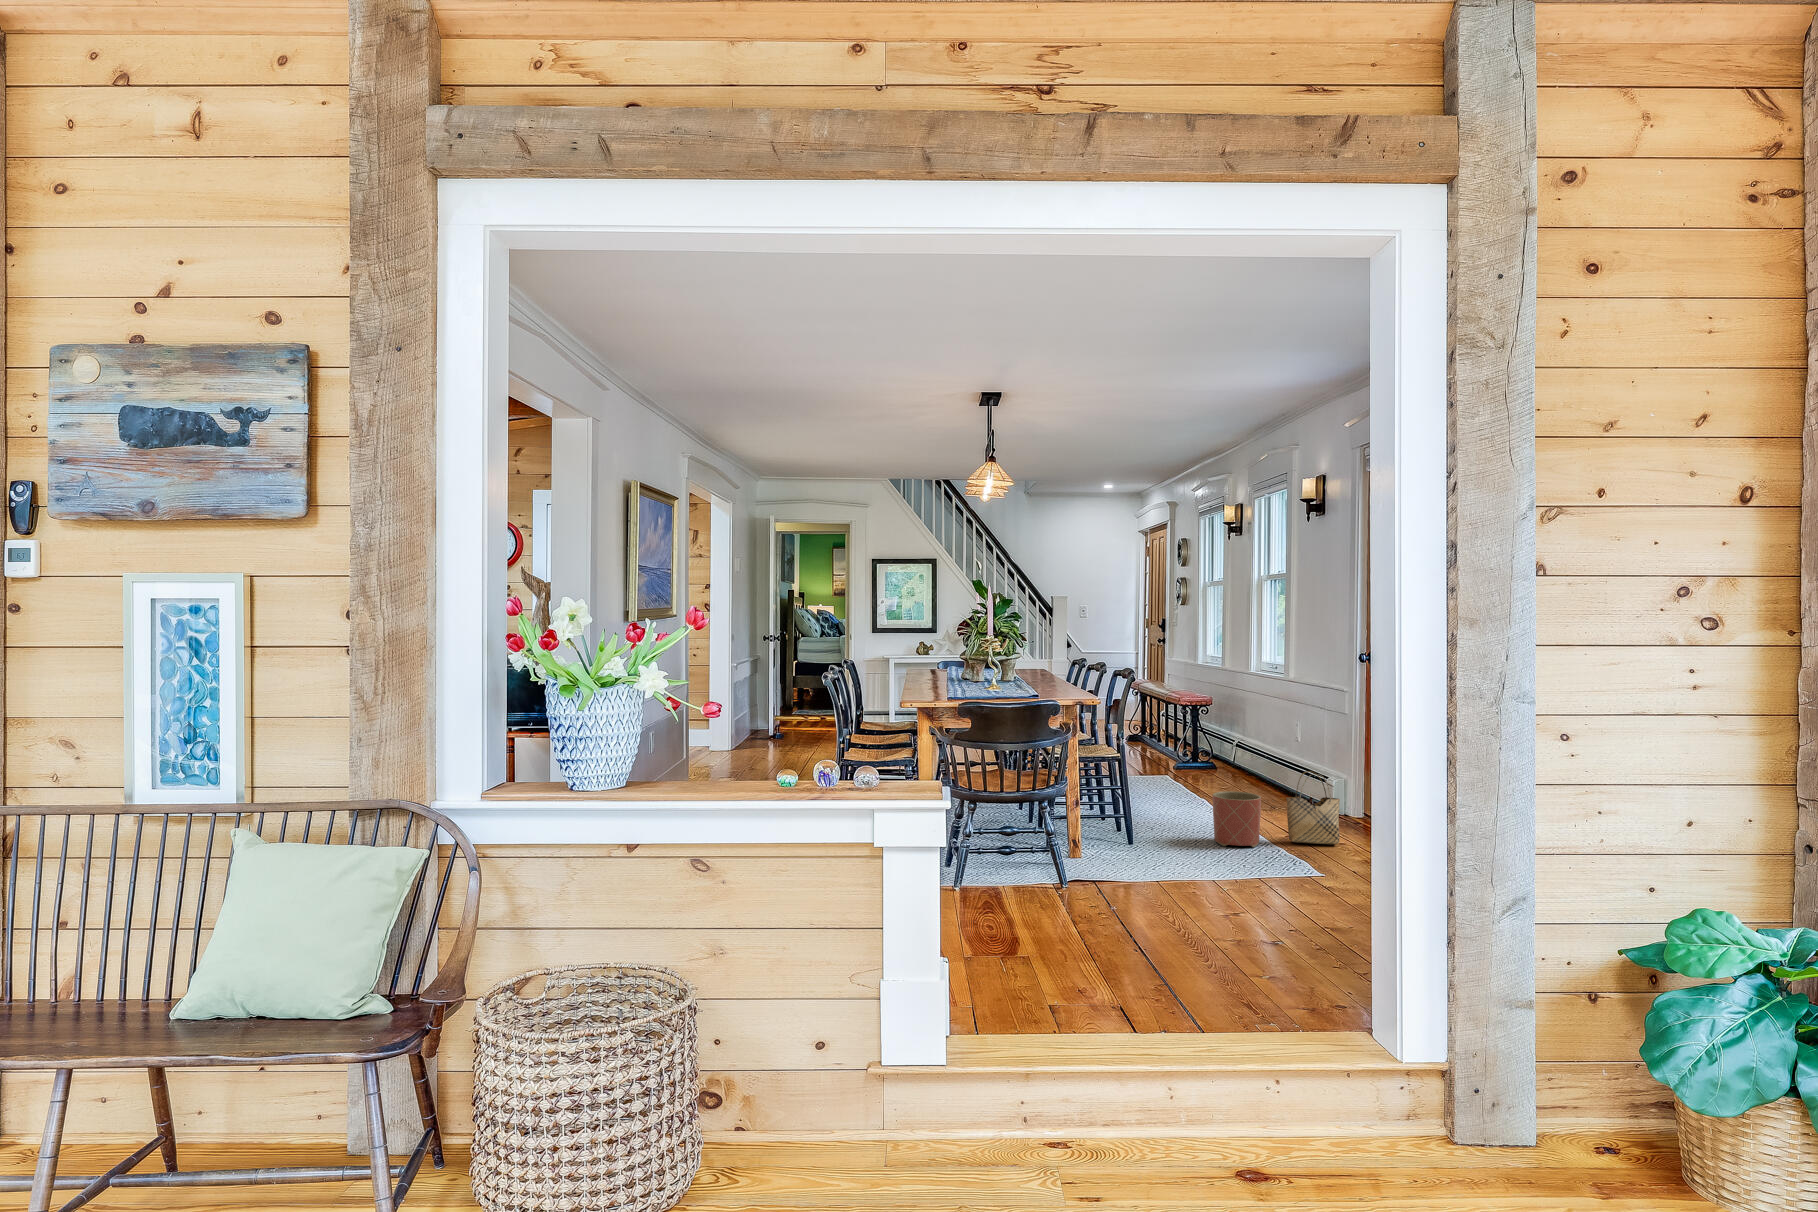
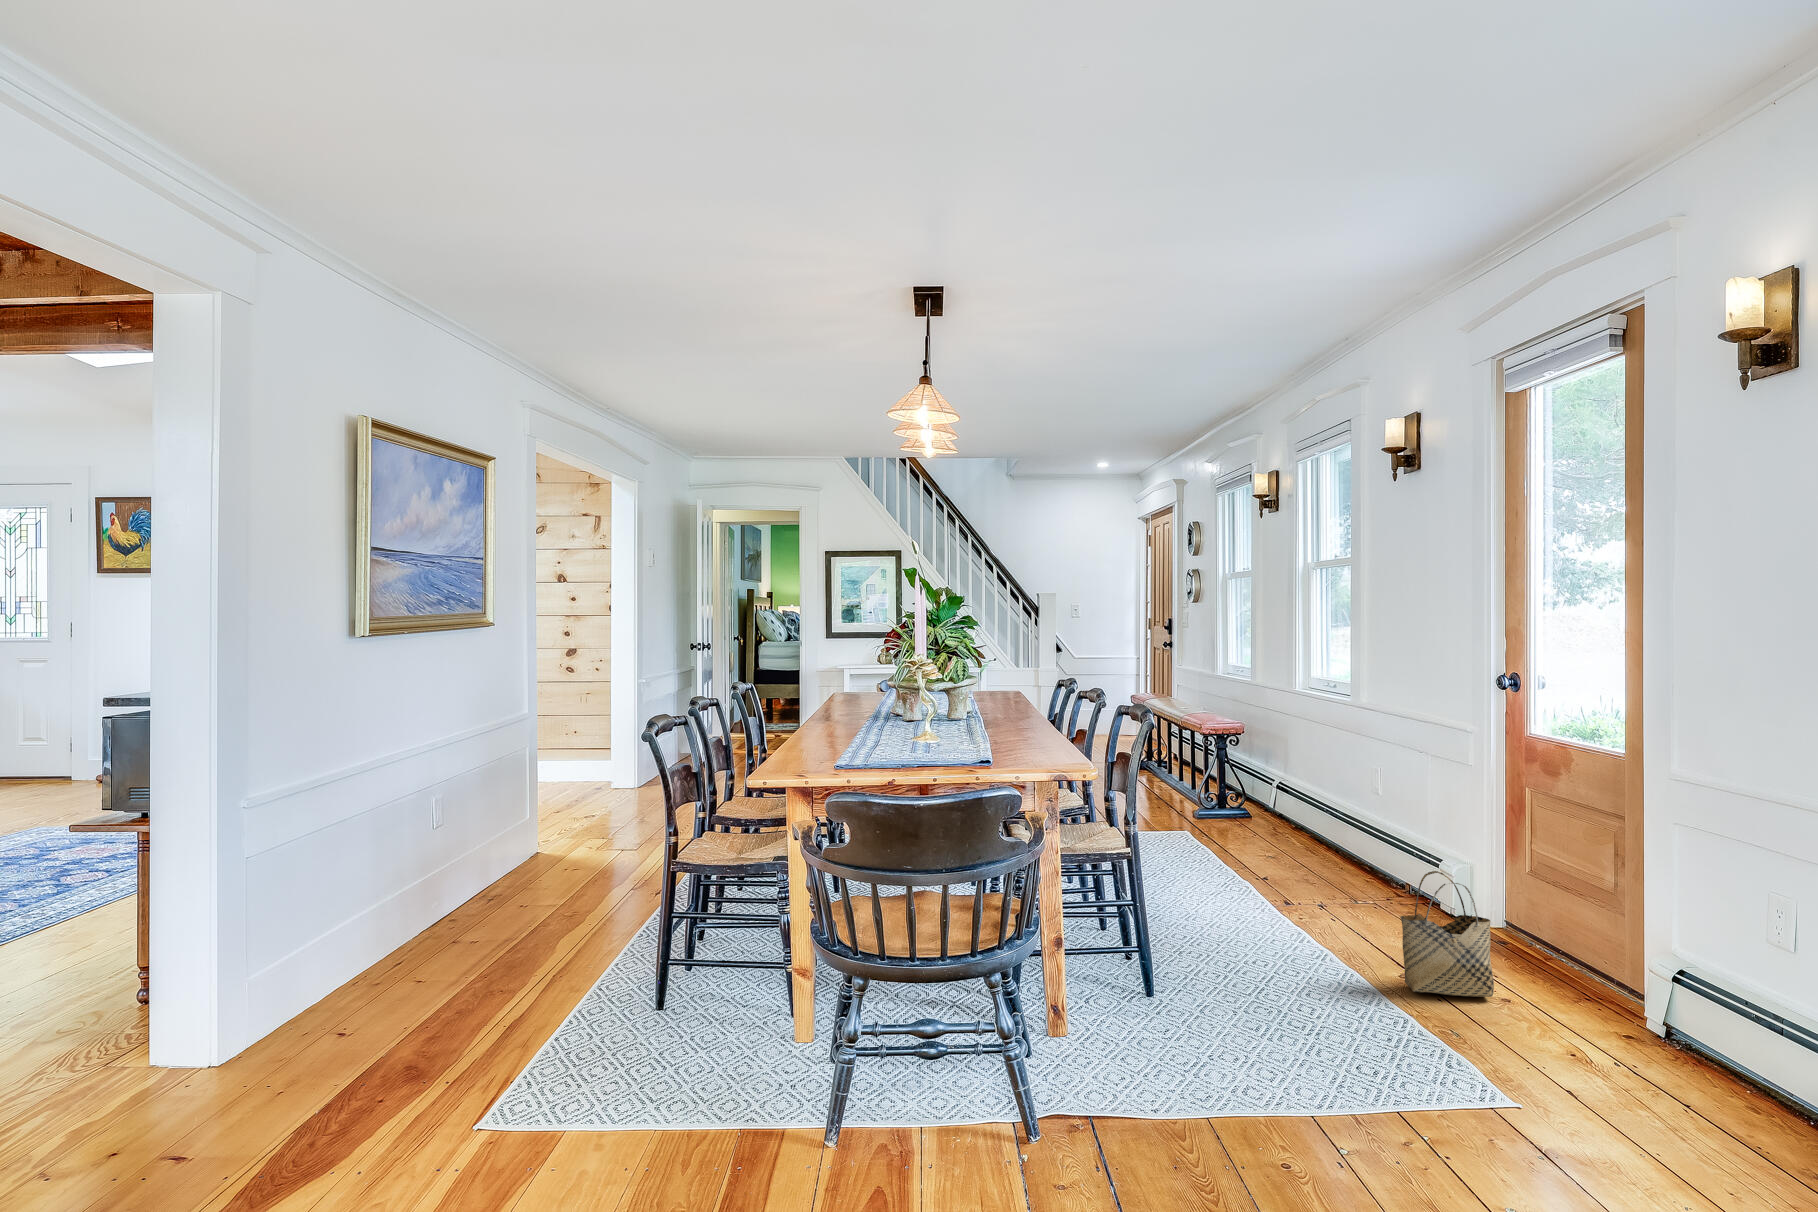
planter: present [1212,791,1261,847] -> none [1280,904,1362,1005]

